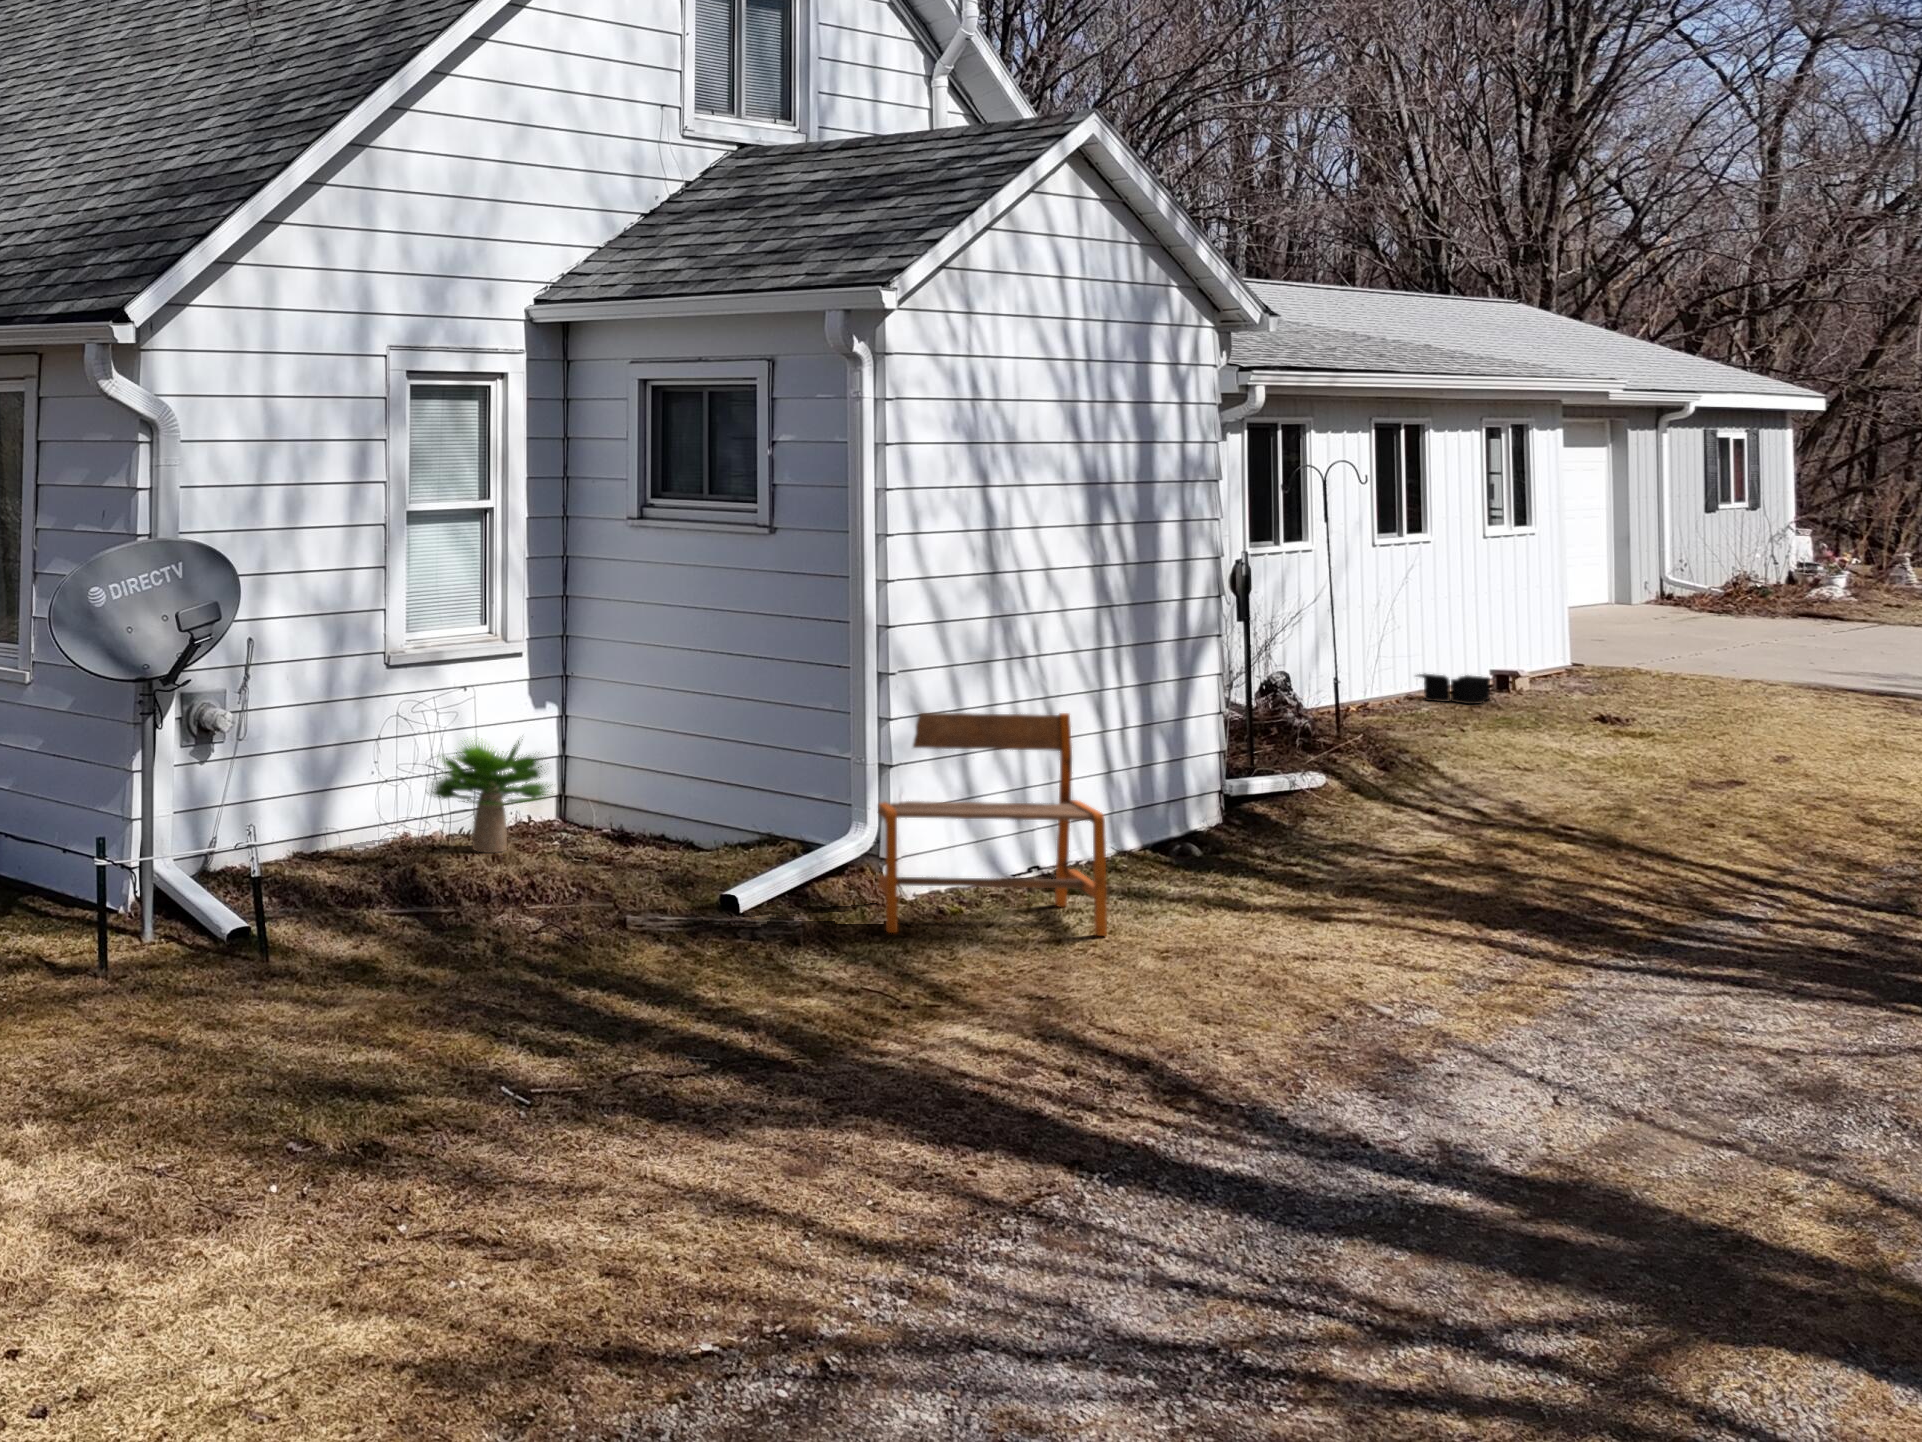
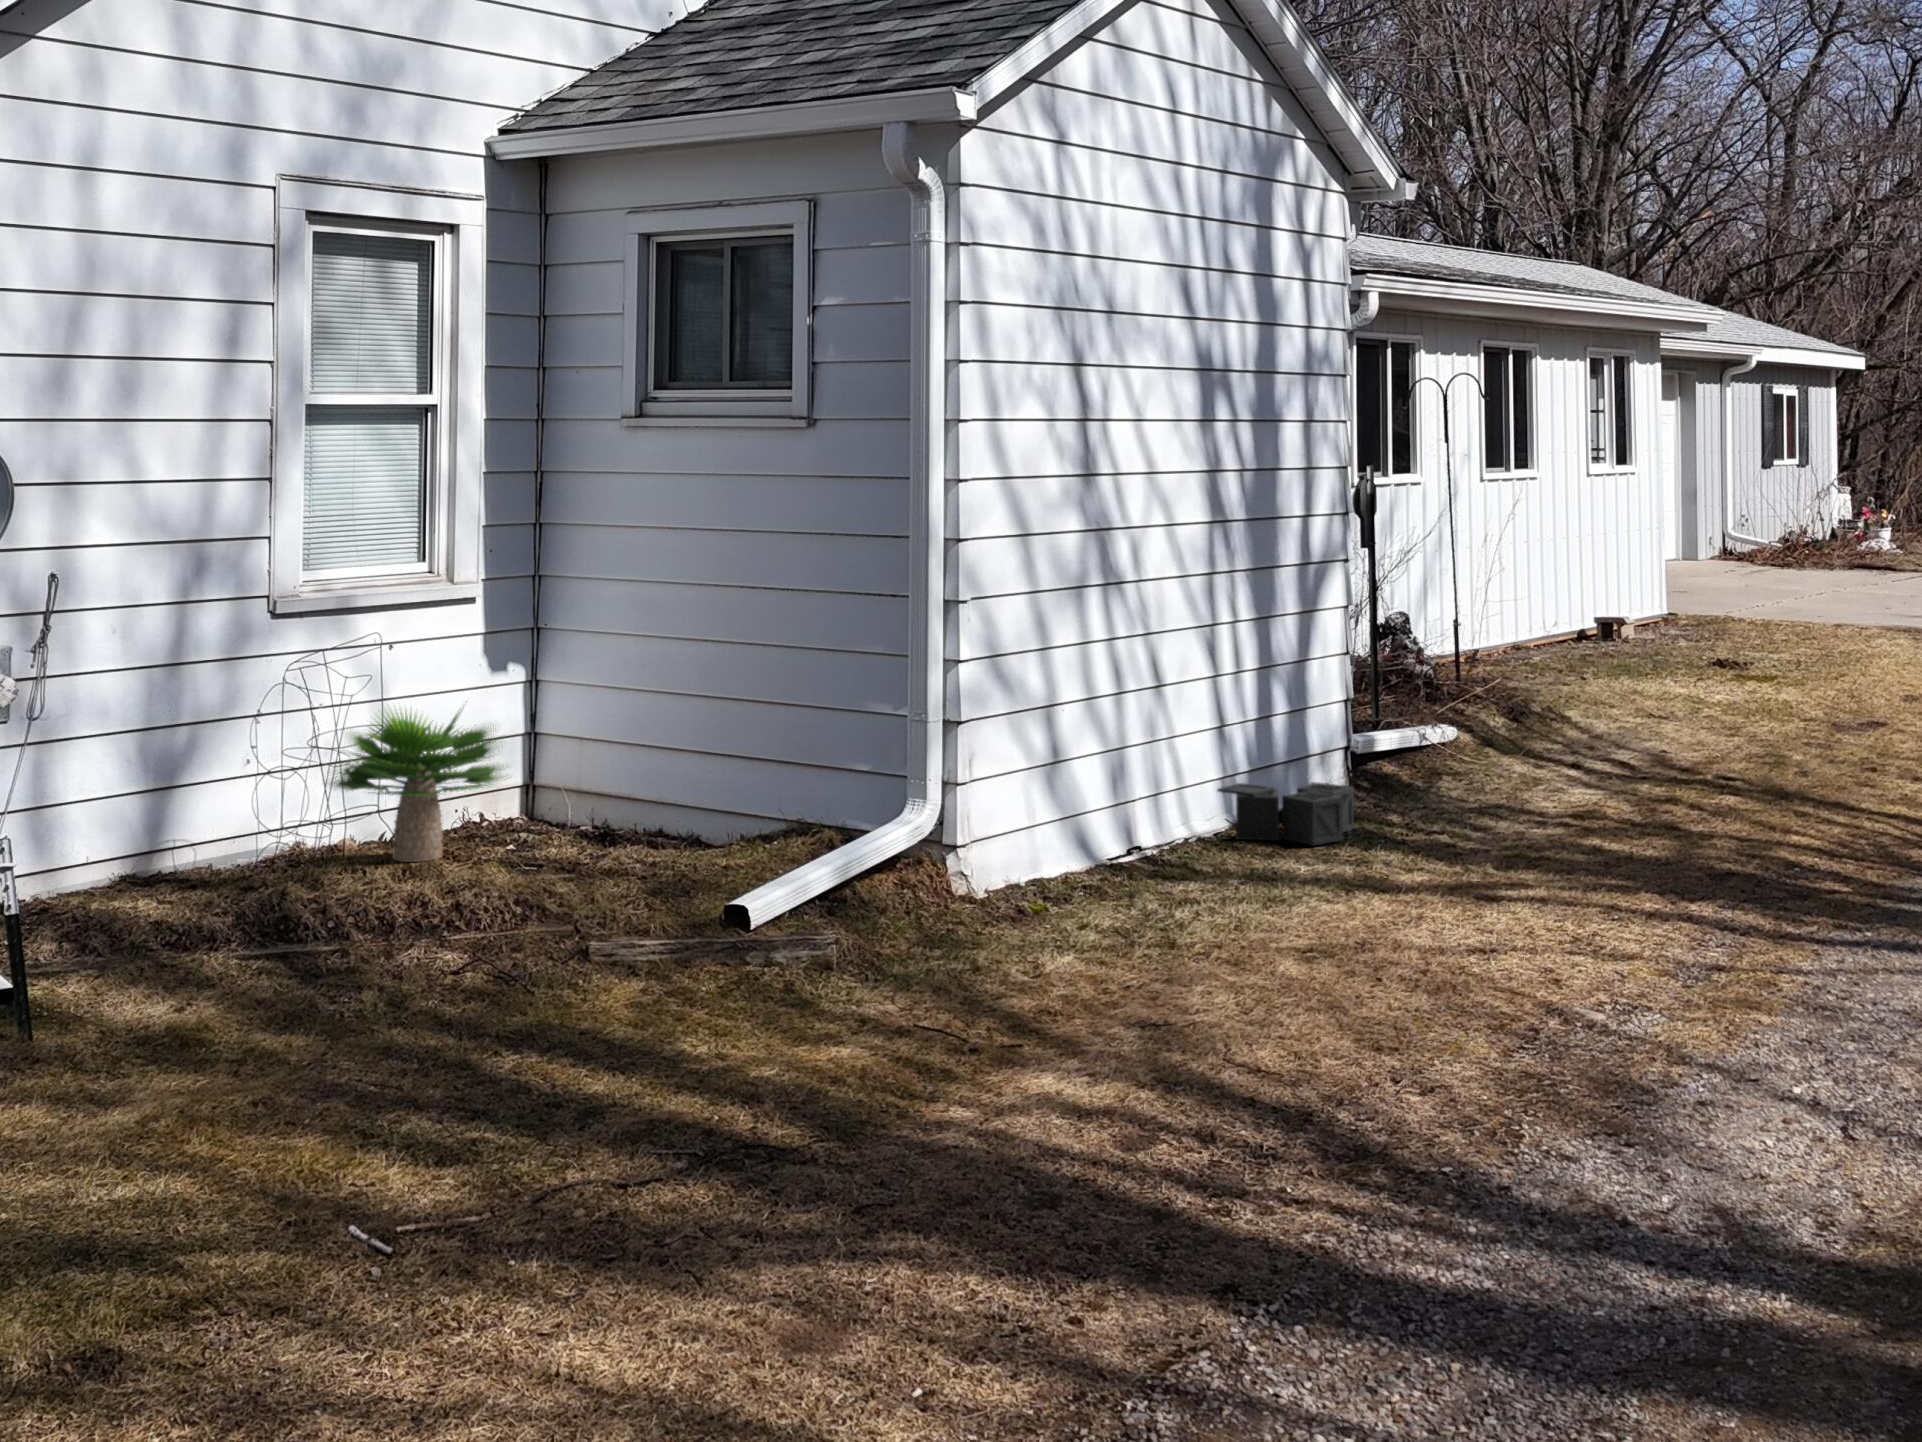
storage bin: present [1417,674,1490,704] -> present [1218,782,1354,846]
bench: present [878,713,1107,936] -> none [930,648,1235,945]

